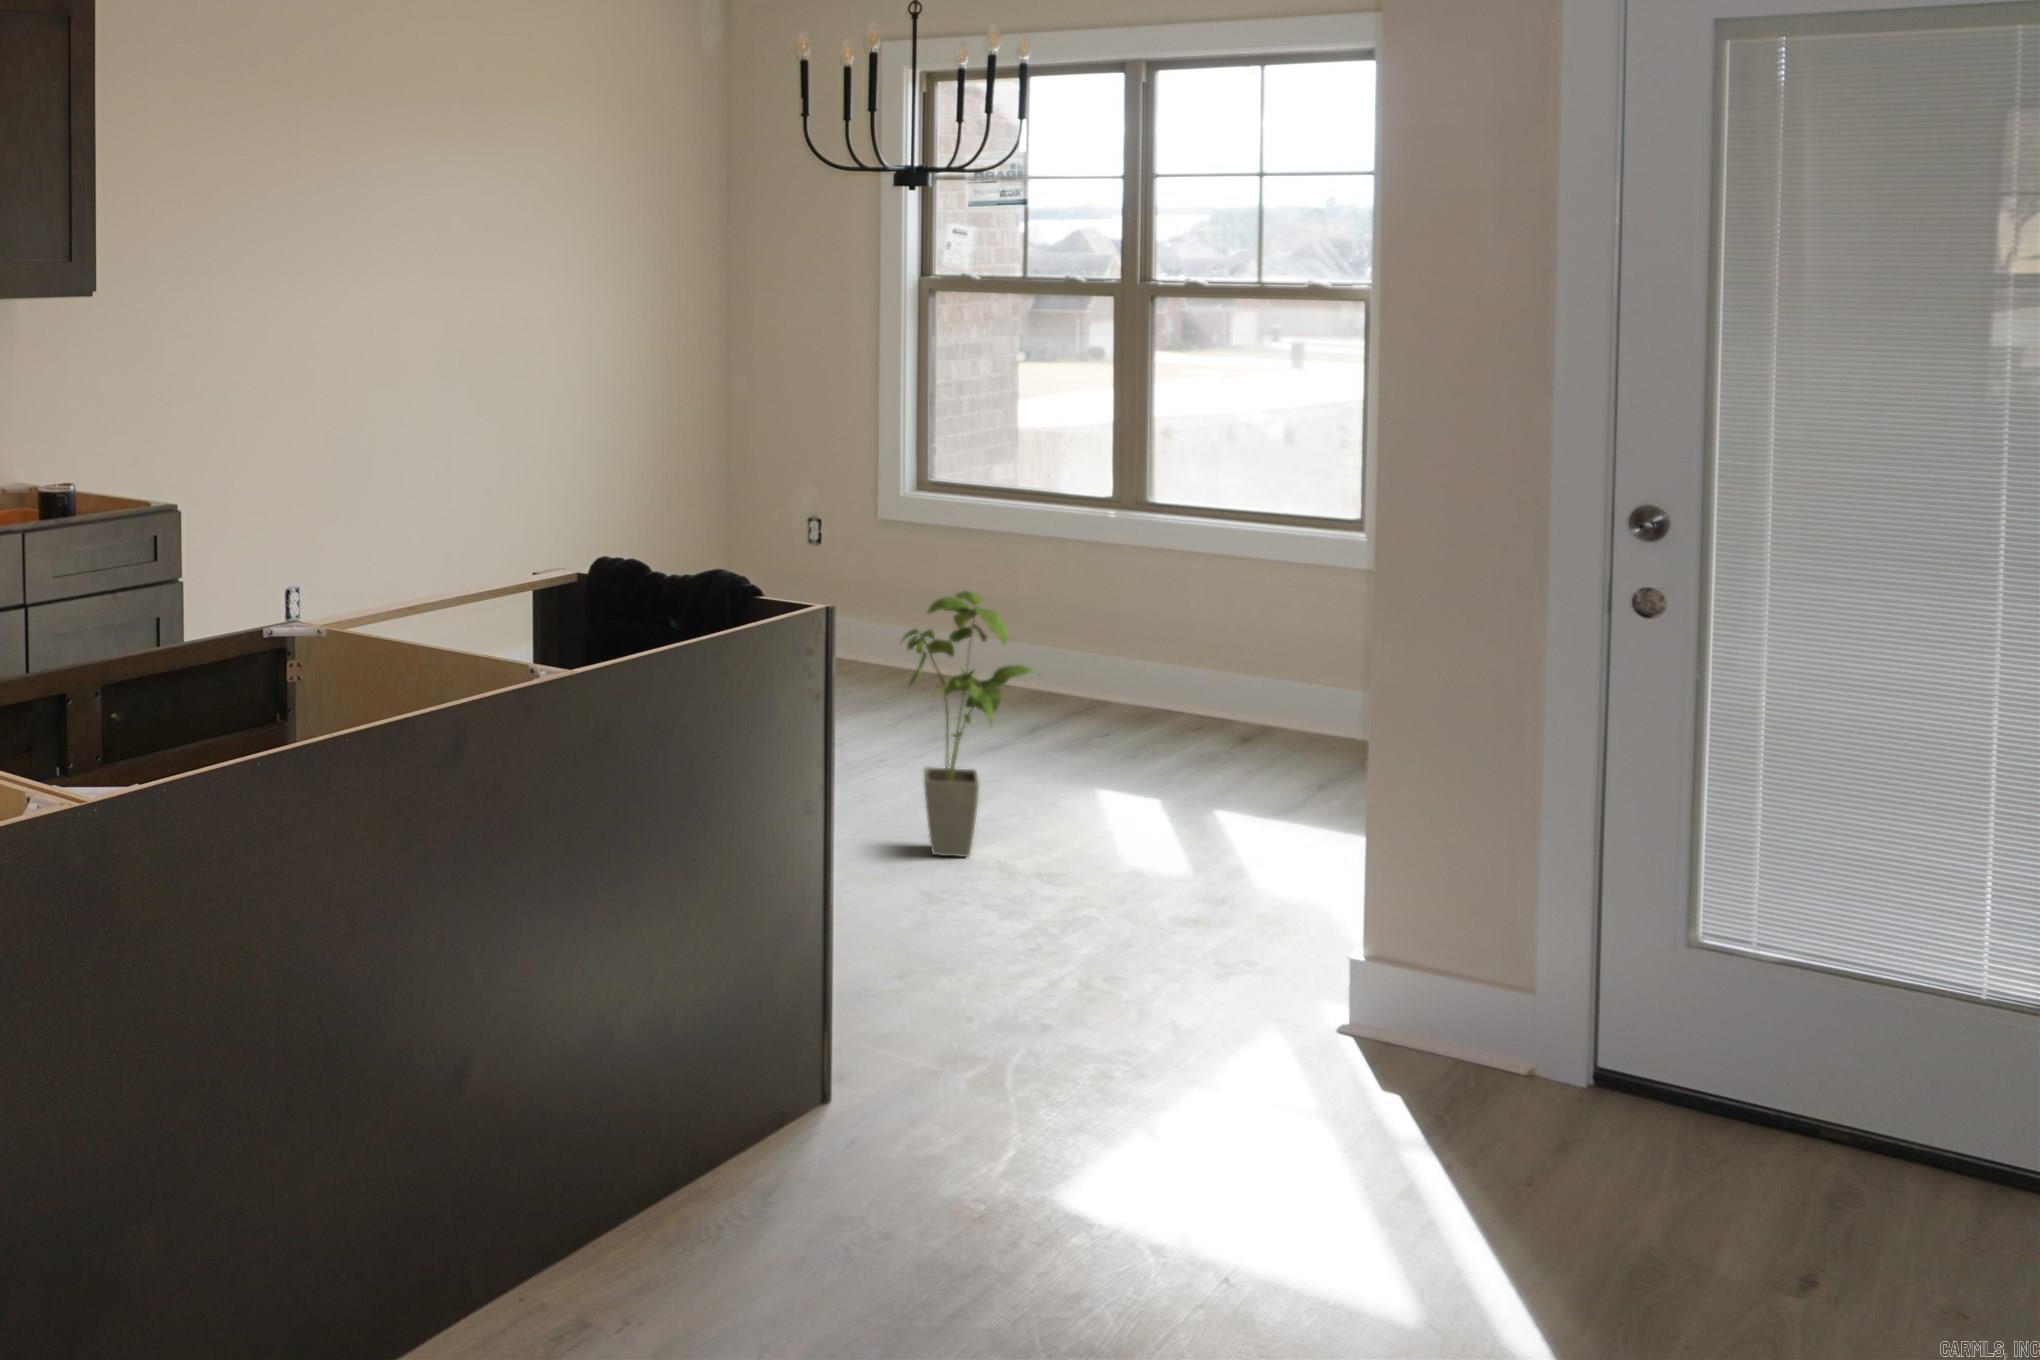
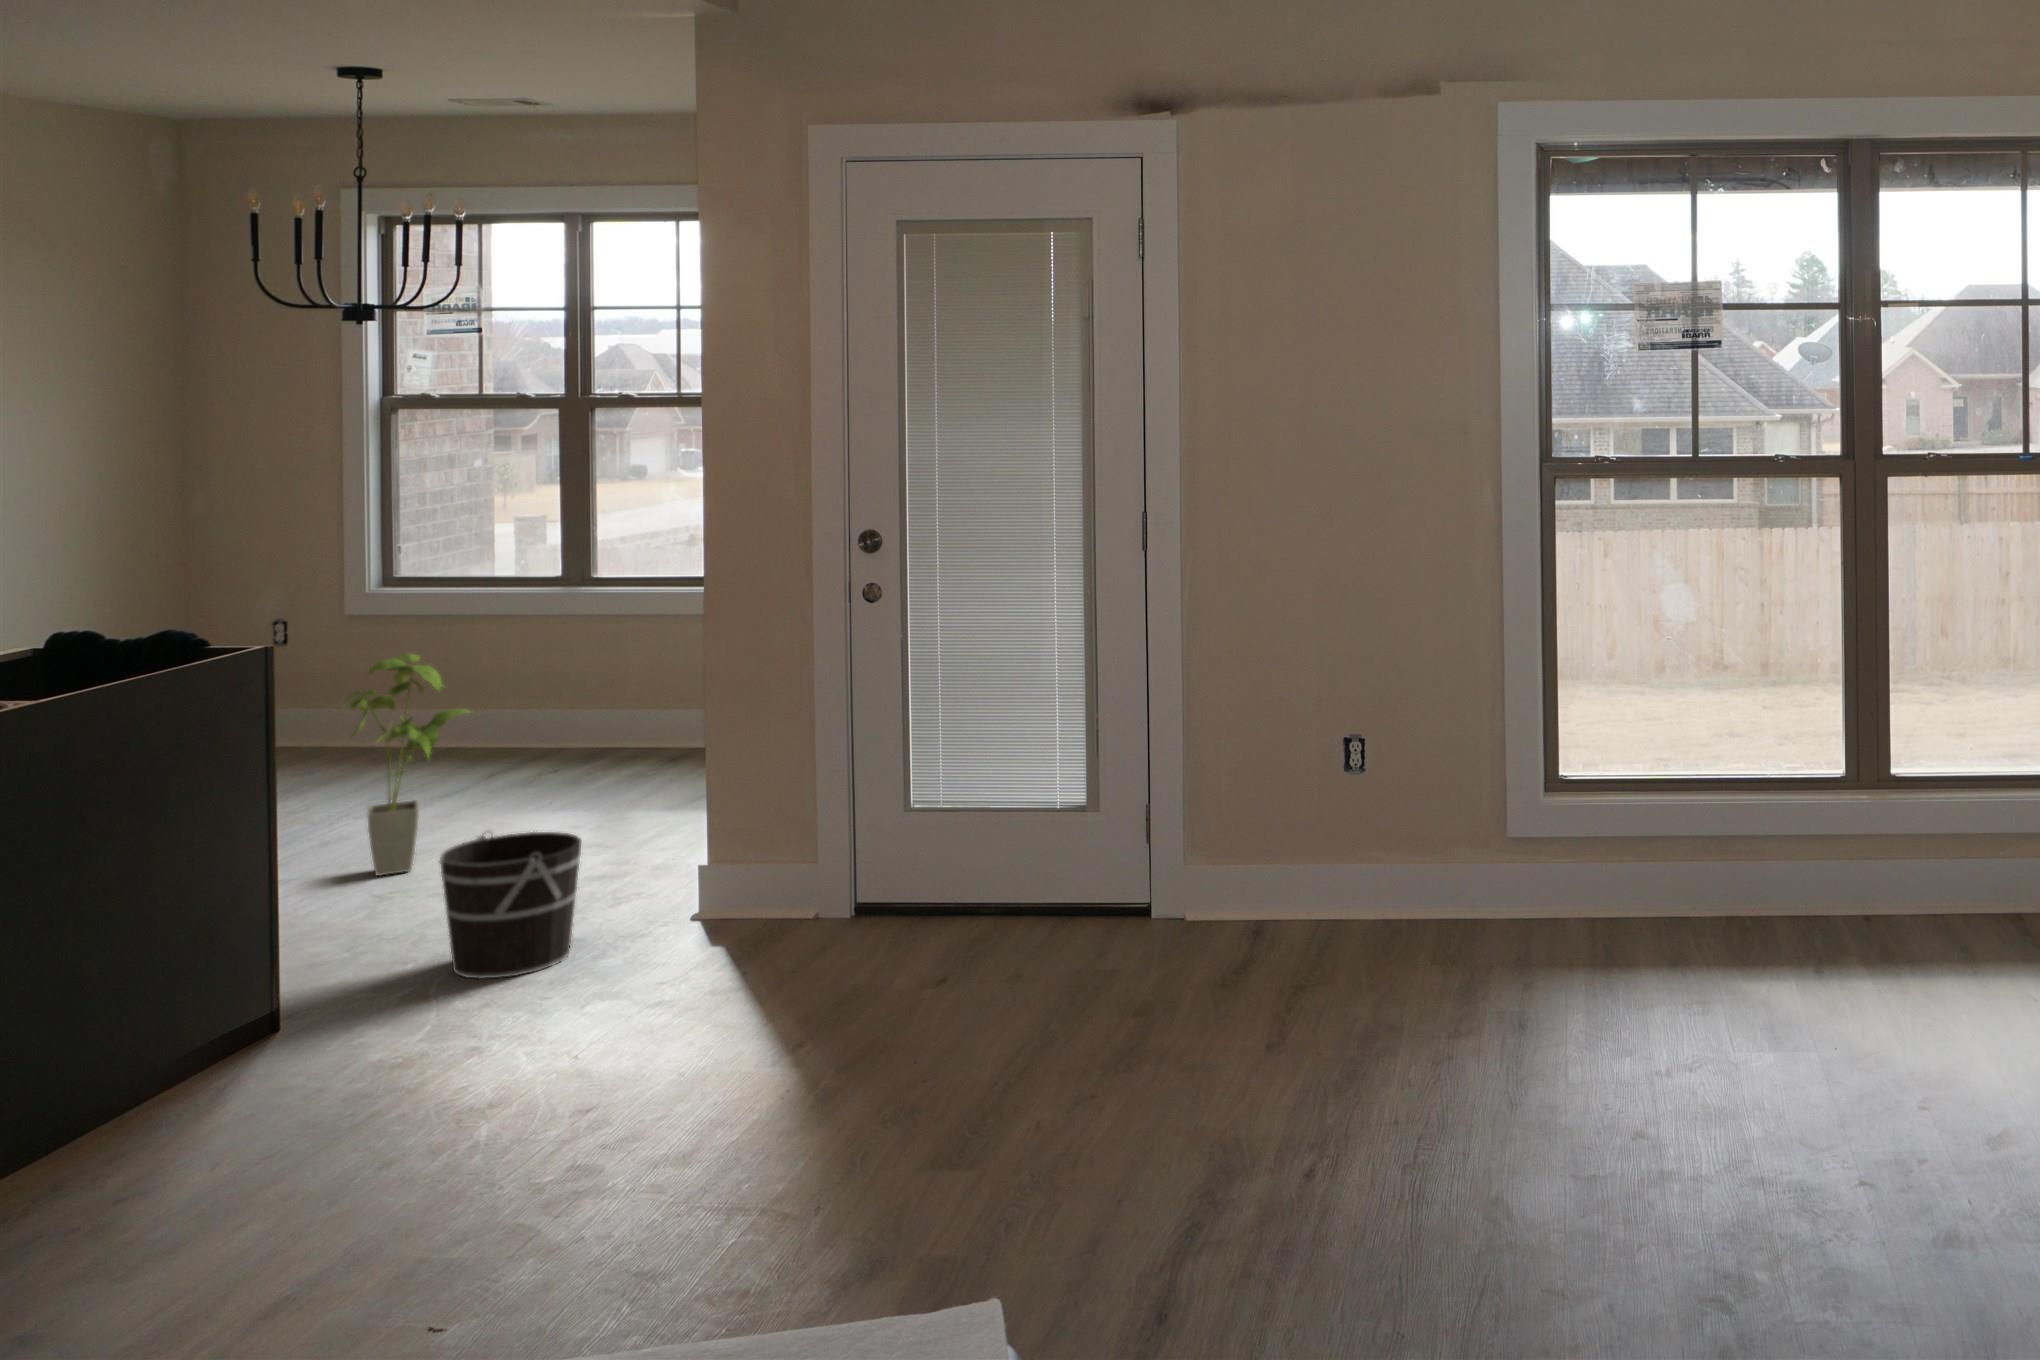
bucket: none [1024,852,1199,1066] -> present [439,832,582,979]

